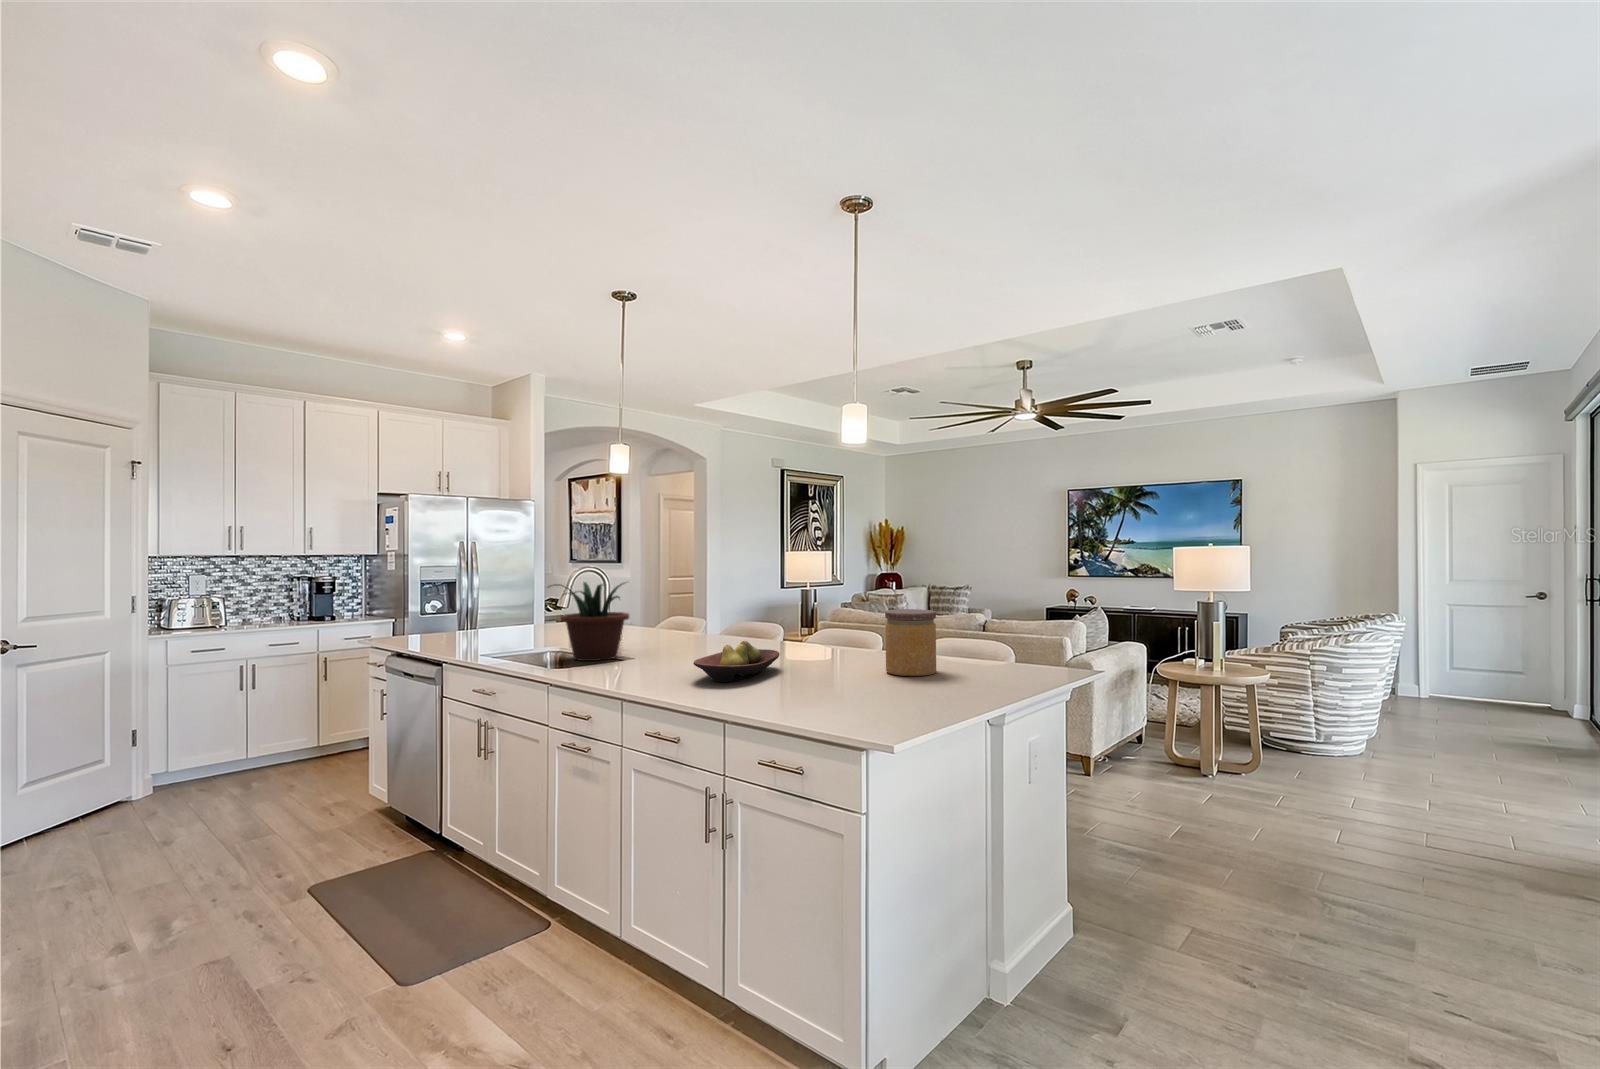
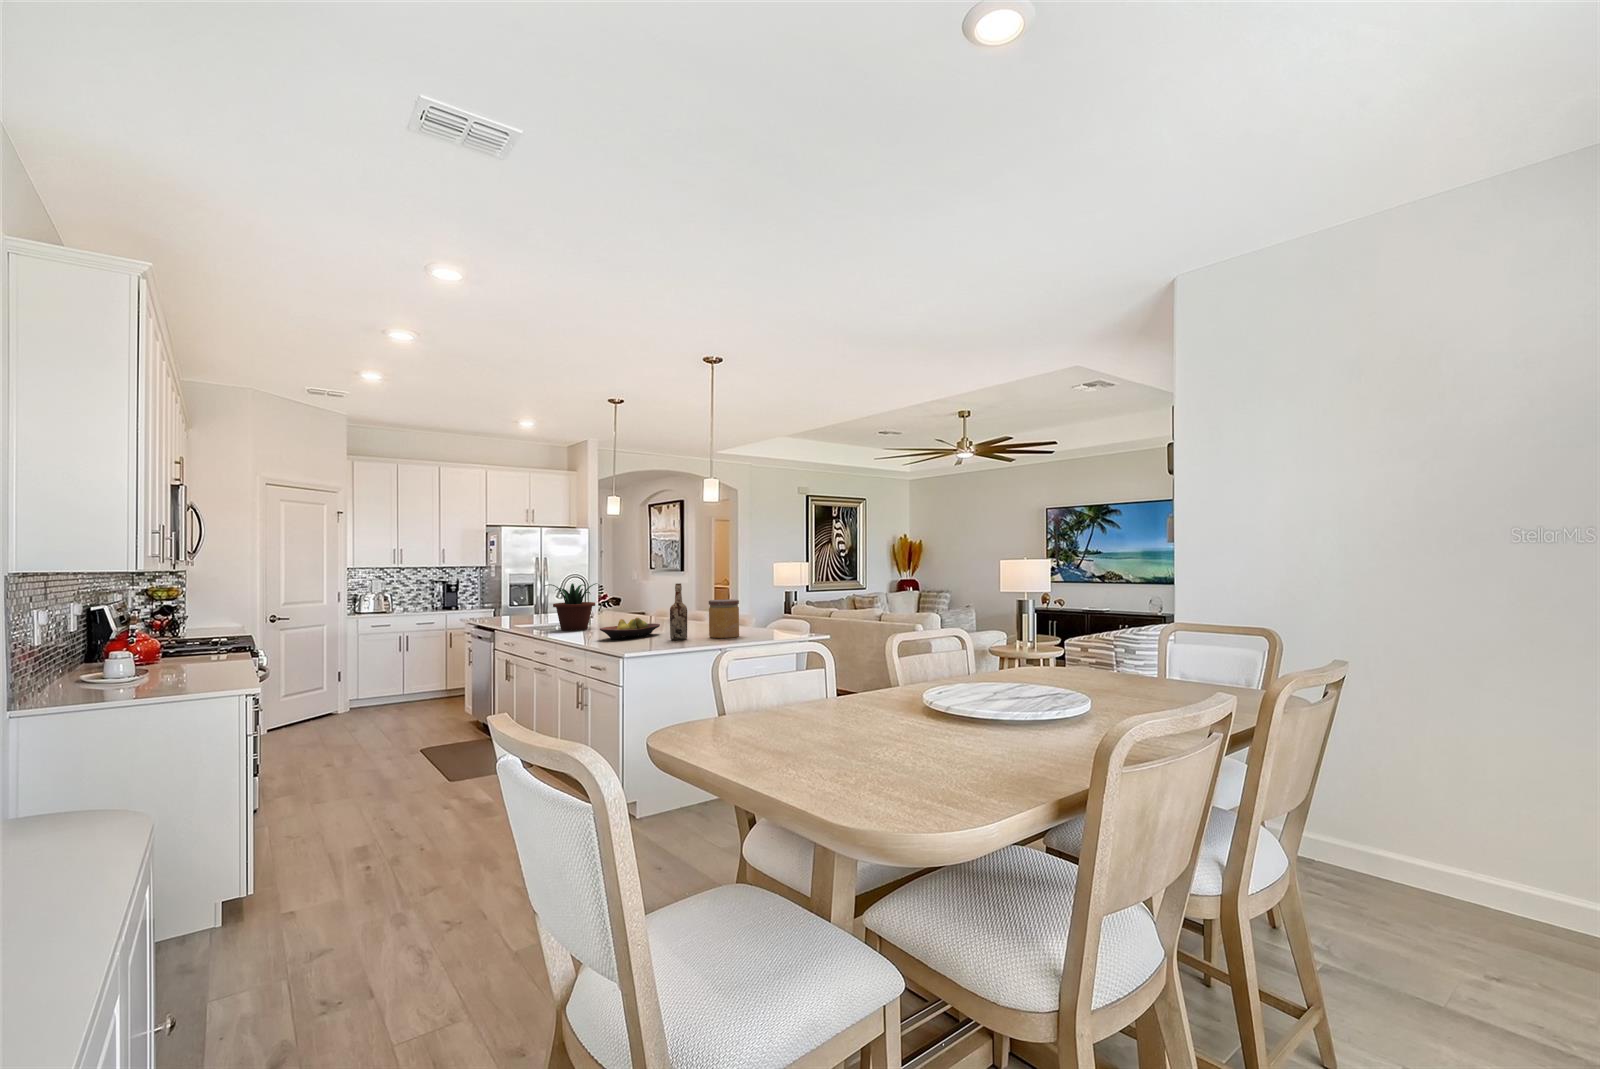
wine bottle: none [828,584,858,682] -> present [670,584,687,640]

